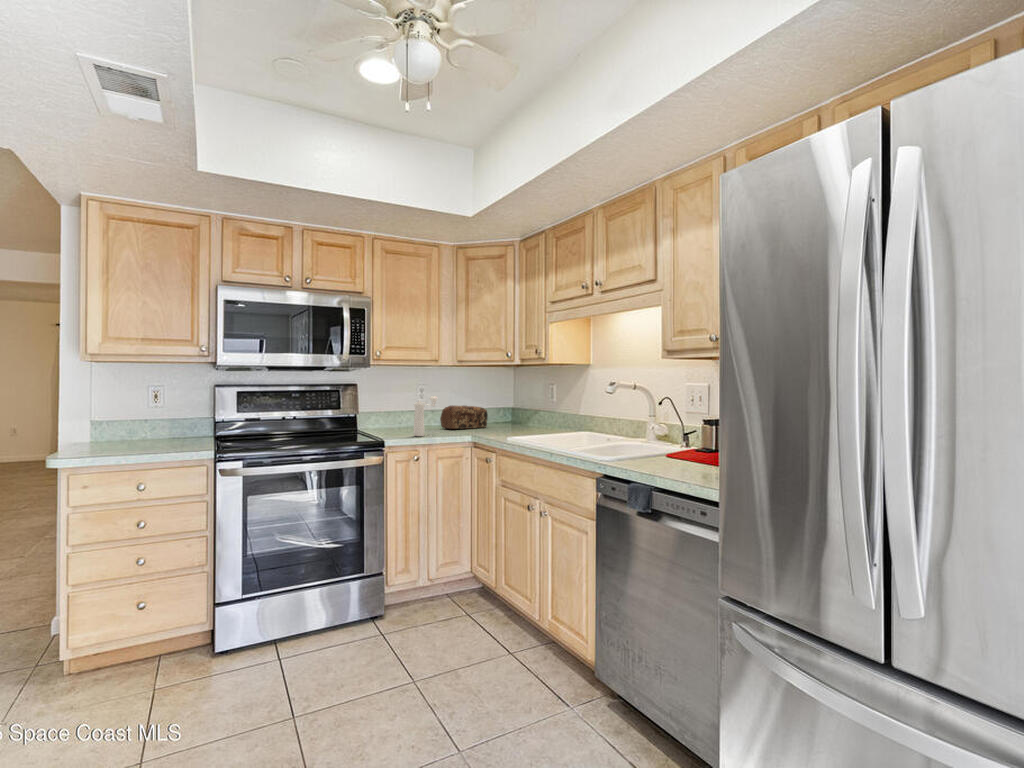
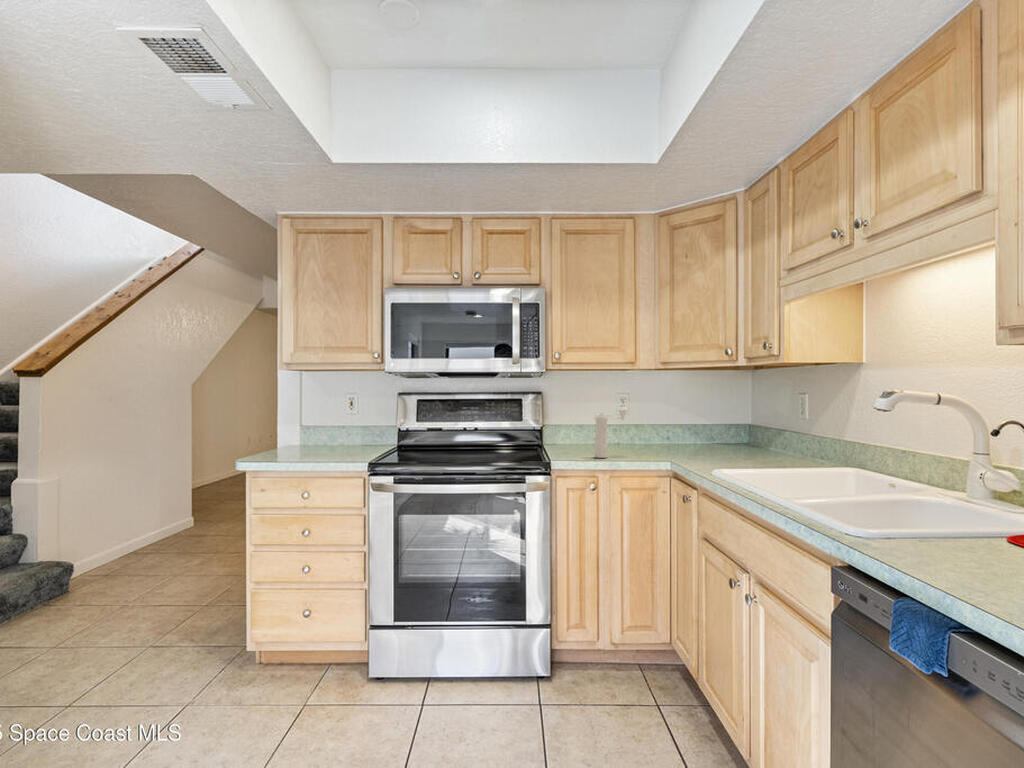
bread loaf: present [440,405,488,429] -> none [642,418,706,449]

